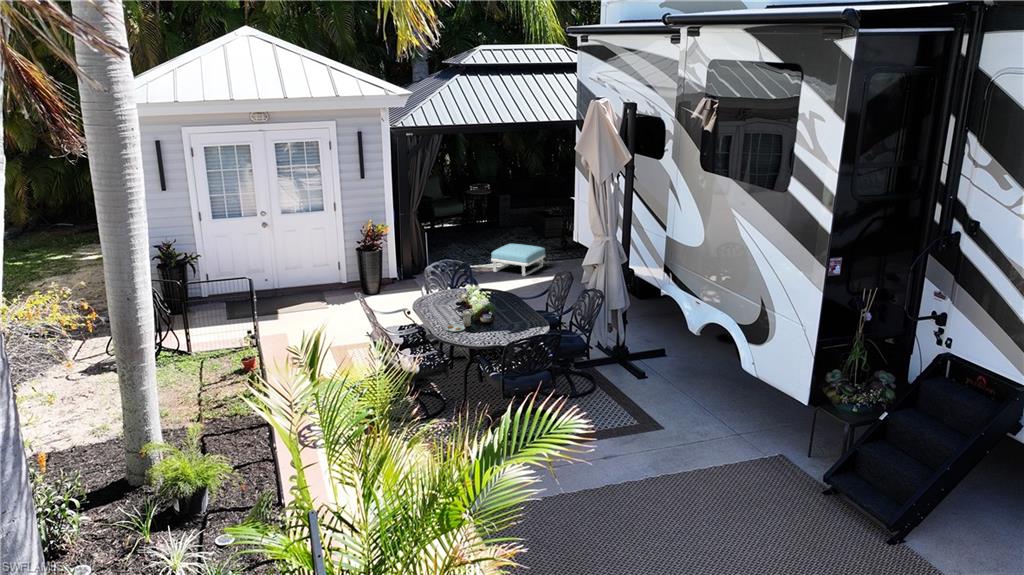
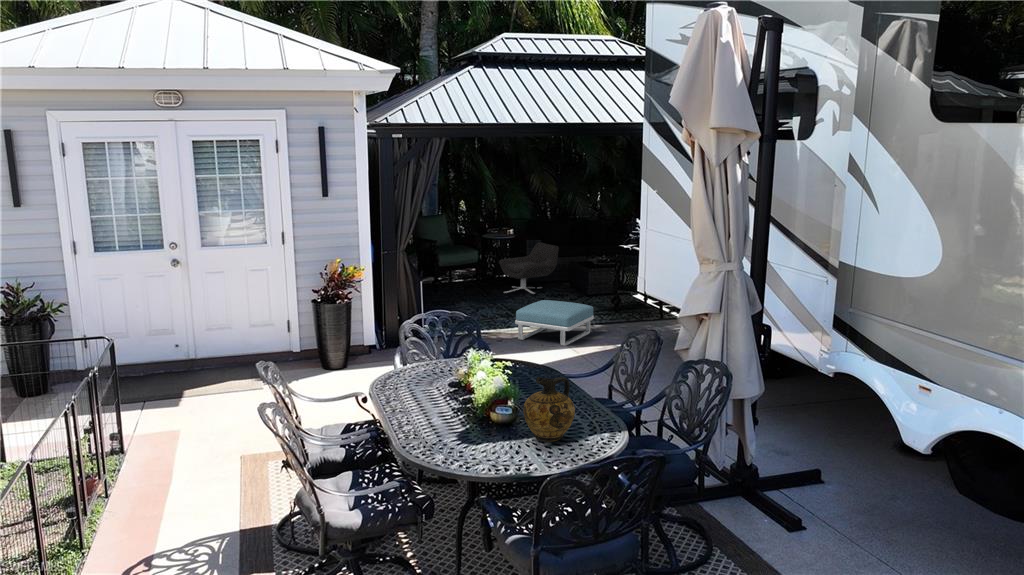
lounge chair: none [478,196,523,236] -> present [499,242,559,293]
ceramic jug: none [497,300,522,331] -> present [523,377,575,442]
plate: present [446,311,471,332] -> none [422,399,474,441]

